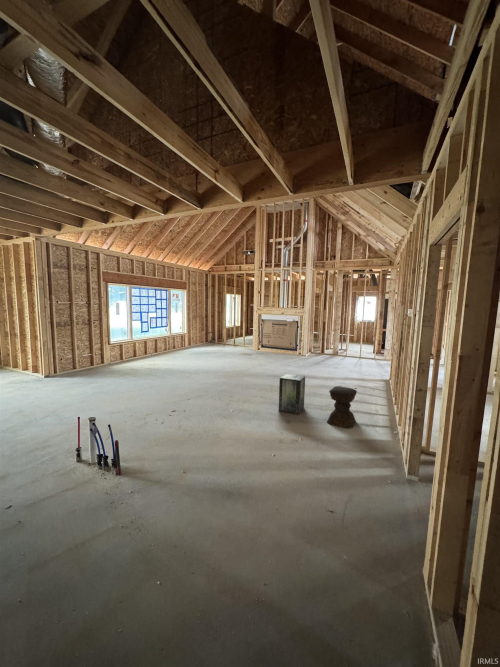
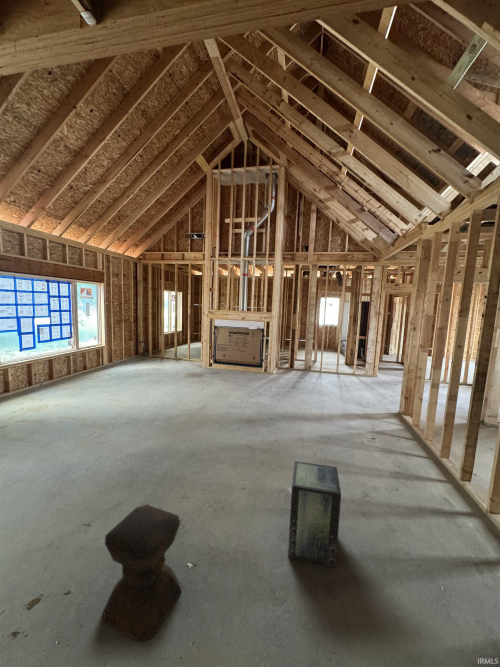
stool: present [327,386,357,429] -> present [103,505,181,642]

